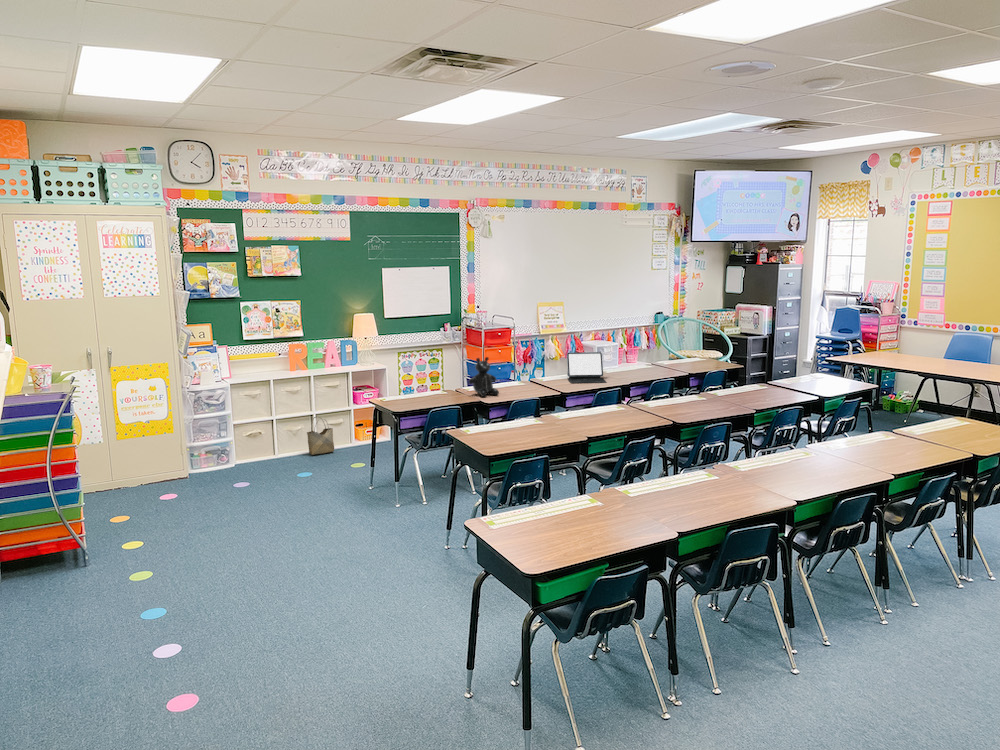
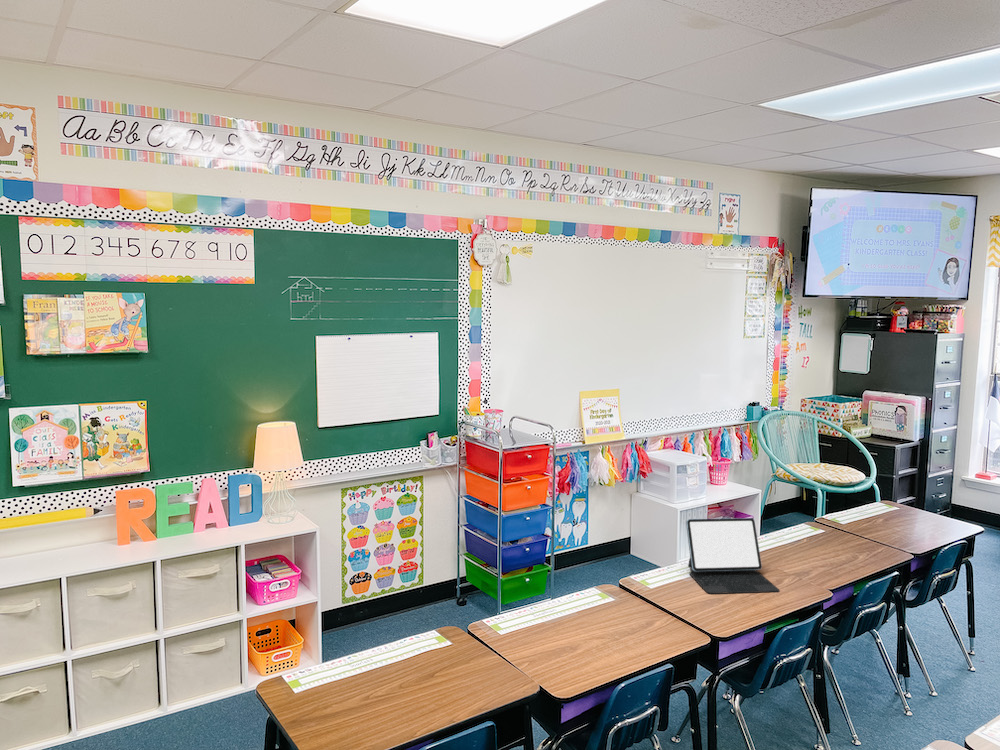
stuffed animal: present [469,357,499,397] -> none [507,560,578,664]
woven basket: present [307,416,334,455] -> none [143,640,203,728]

